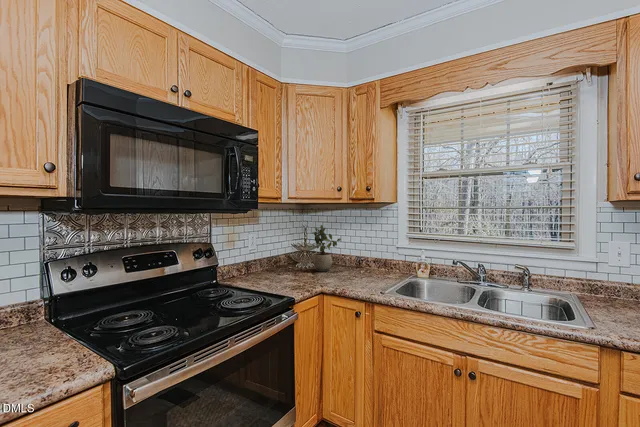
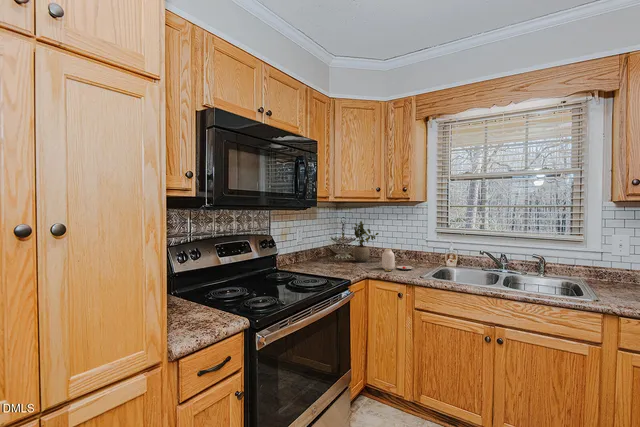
jar: none [341,258,379,284] -> present [382,249,413,271]

